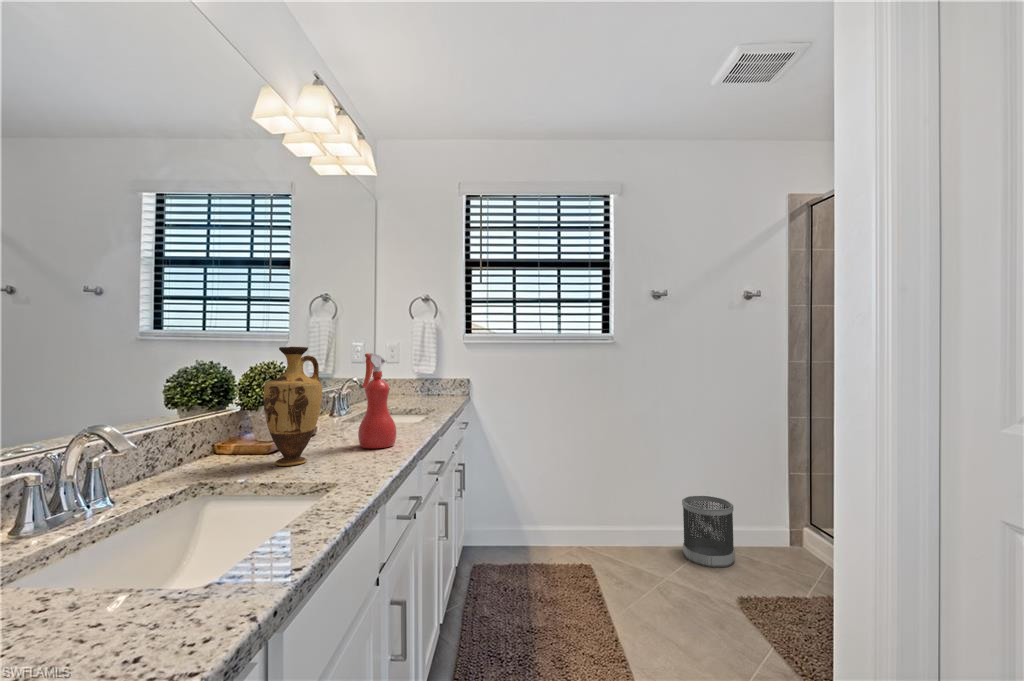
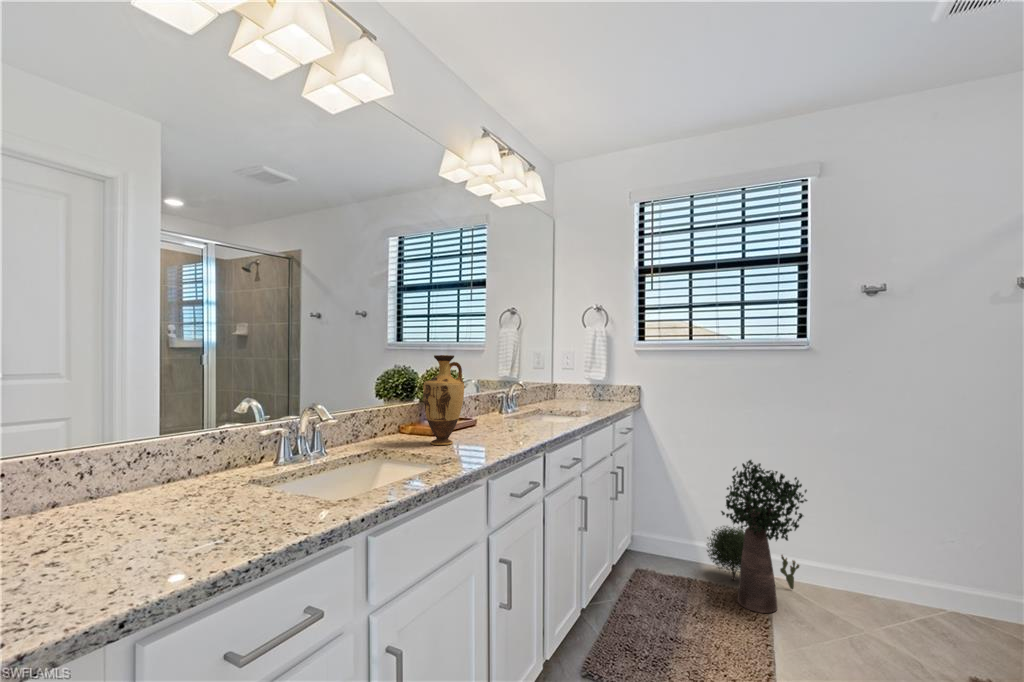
spray bottle: present [358,353,396,449] -> none [497,361,528,440]
potted plant: none [534,442,622,581] -> present [707,460,807,613]
wastebasket: present [682,496,735,567] -> none [903,544,985,642]

